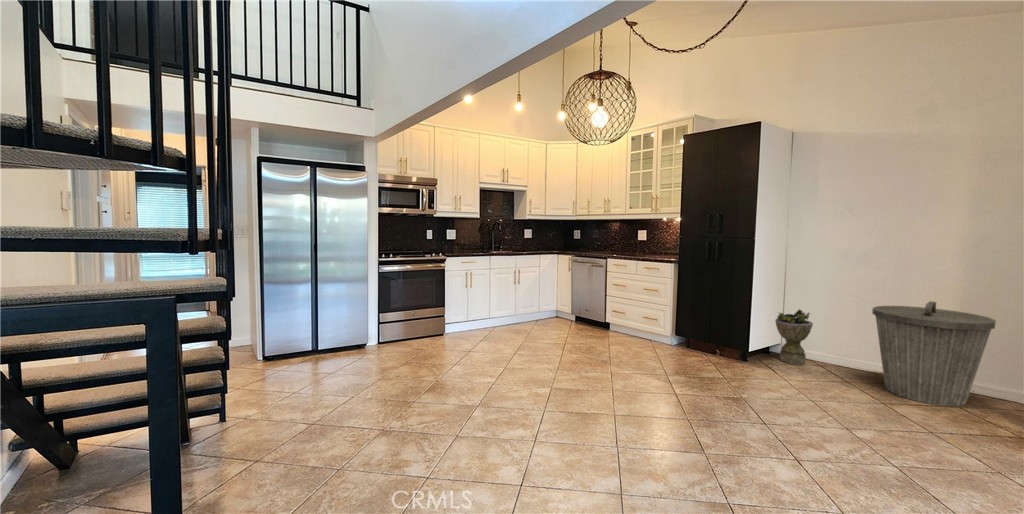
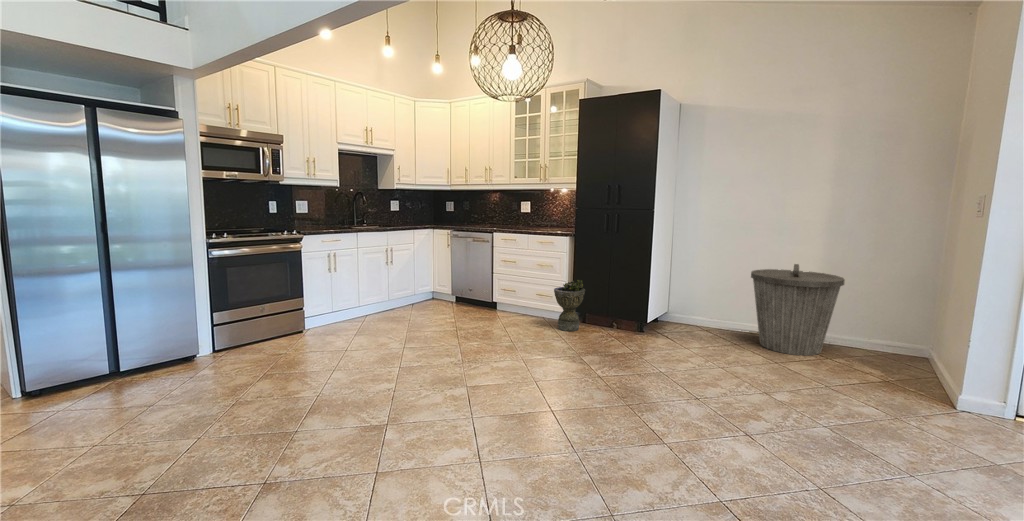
planter: present [776,310,813,365] -> present [554,280,585,331]

